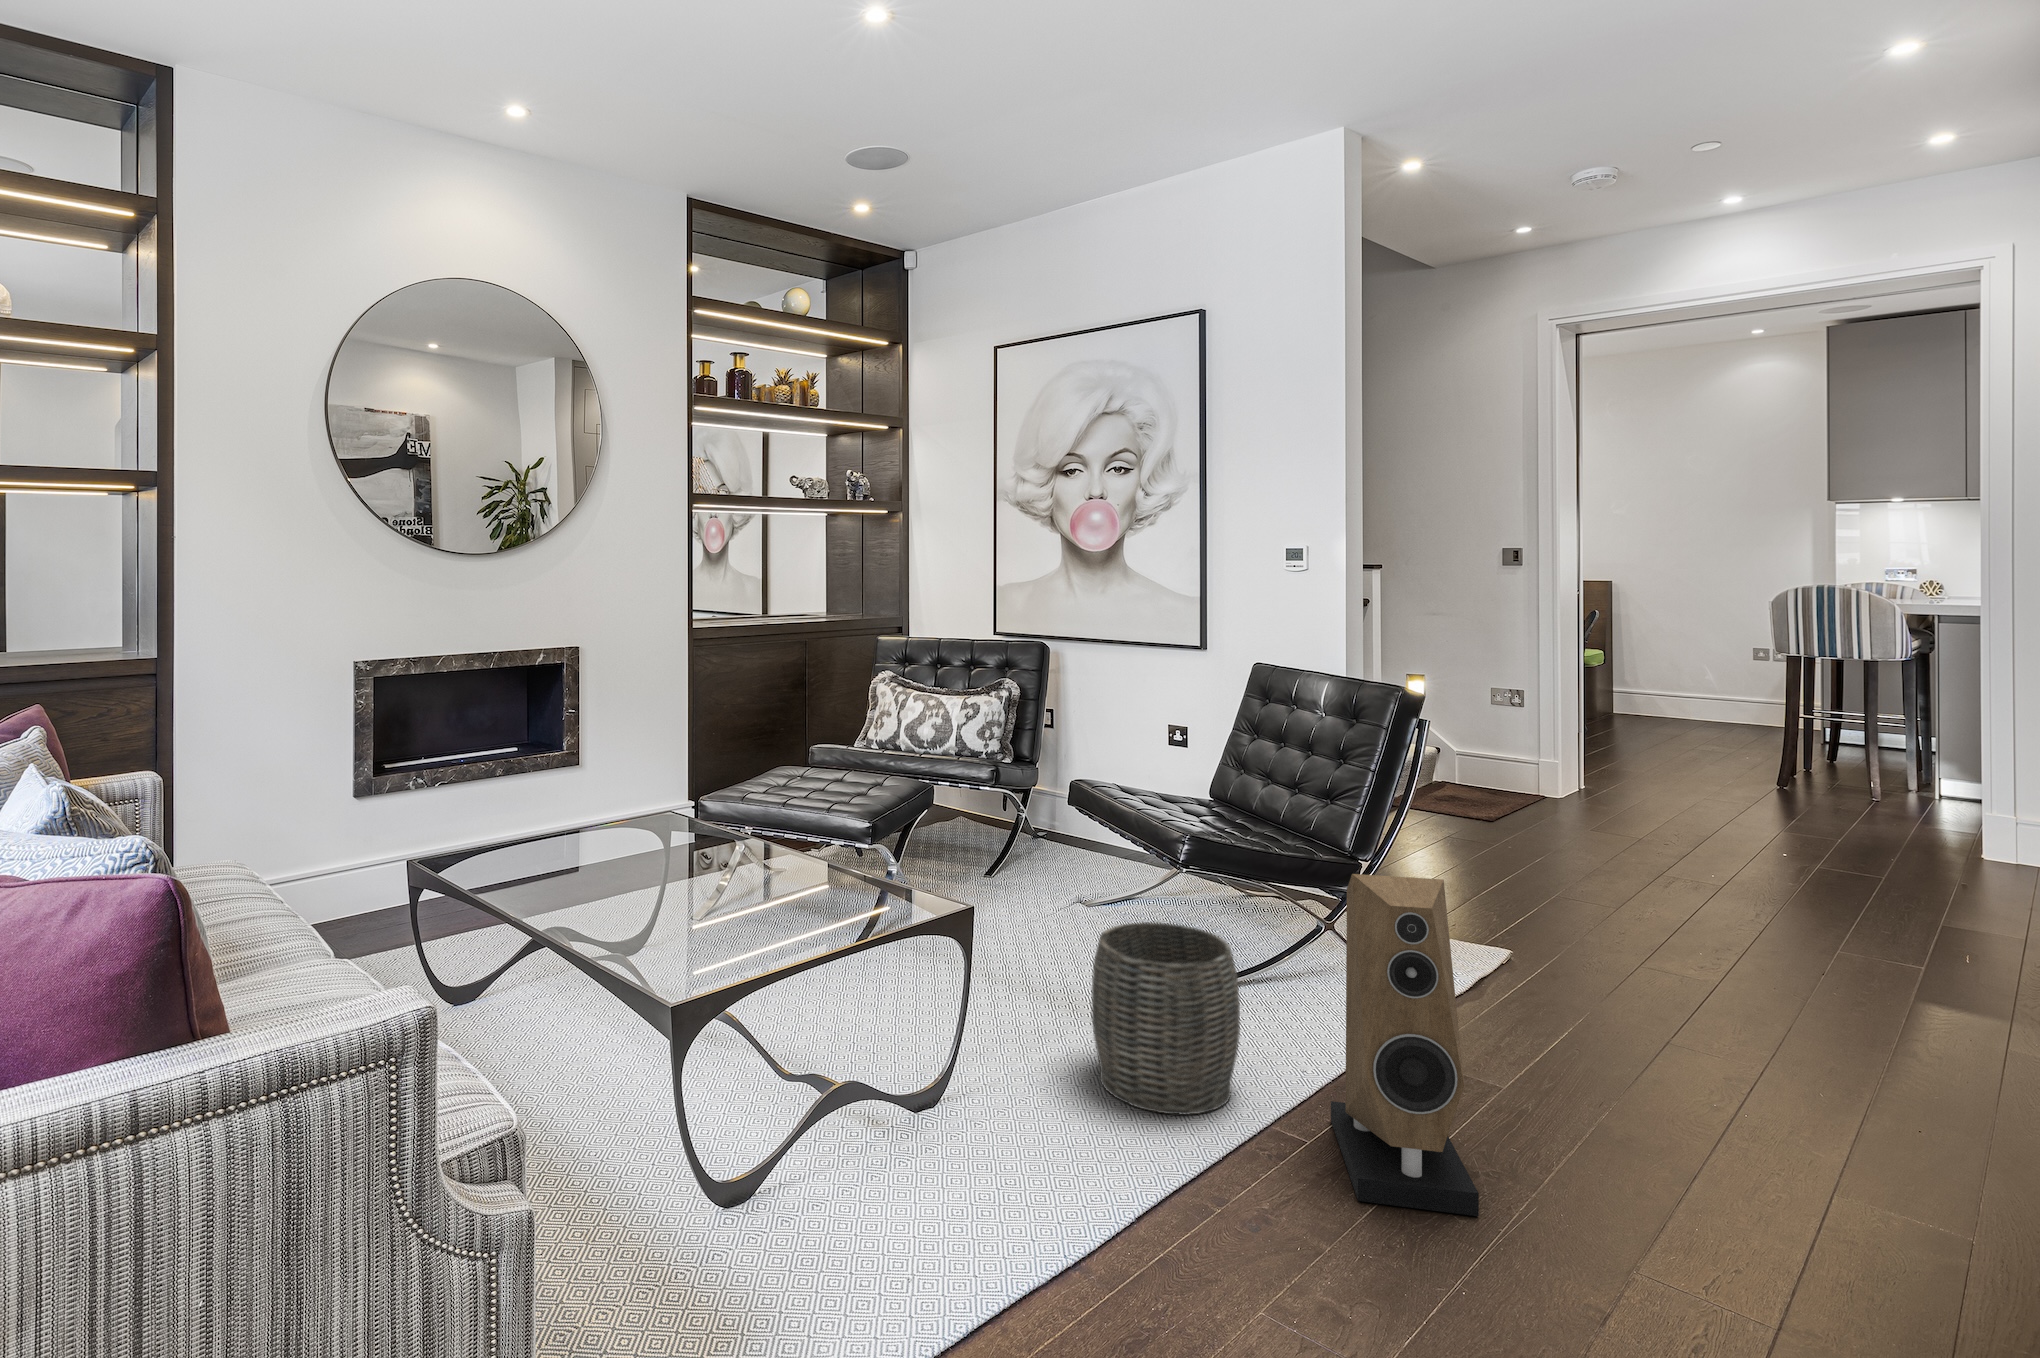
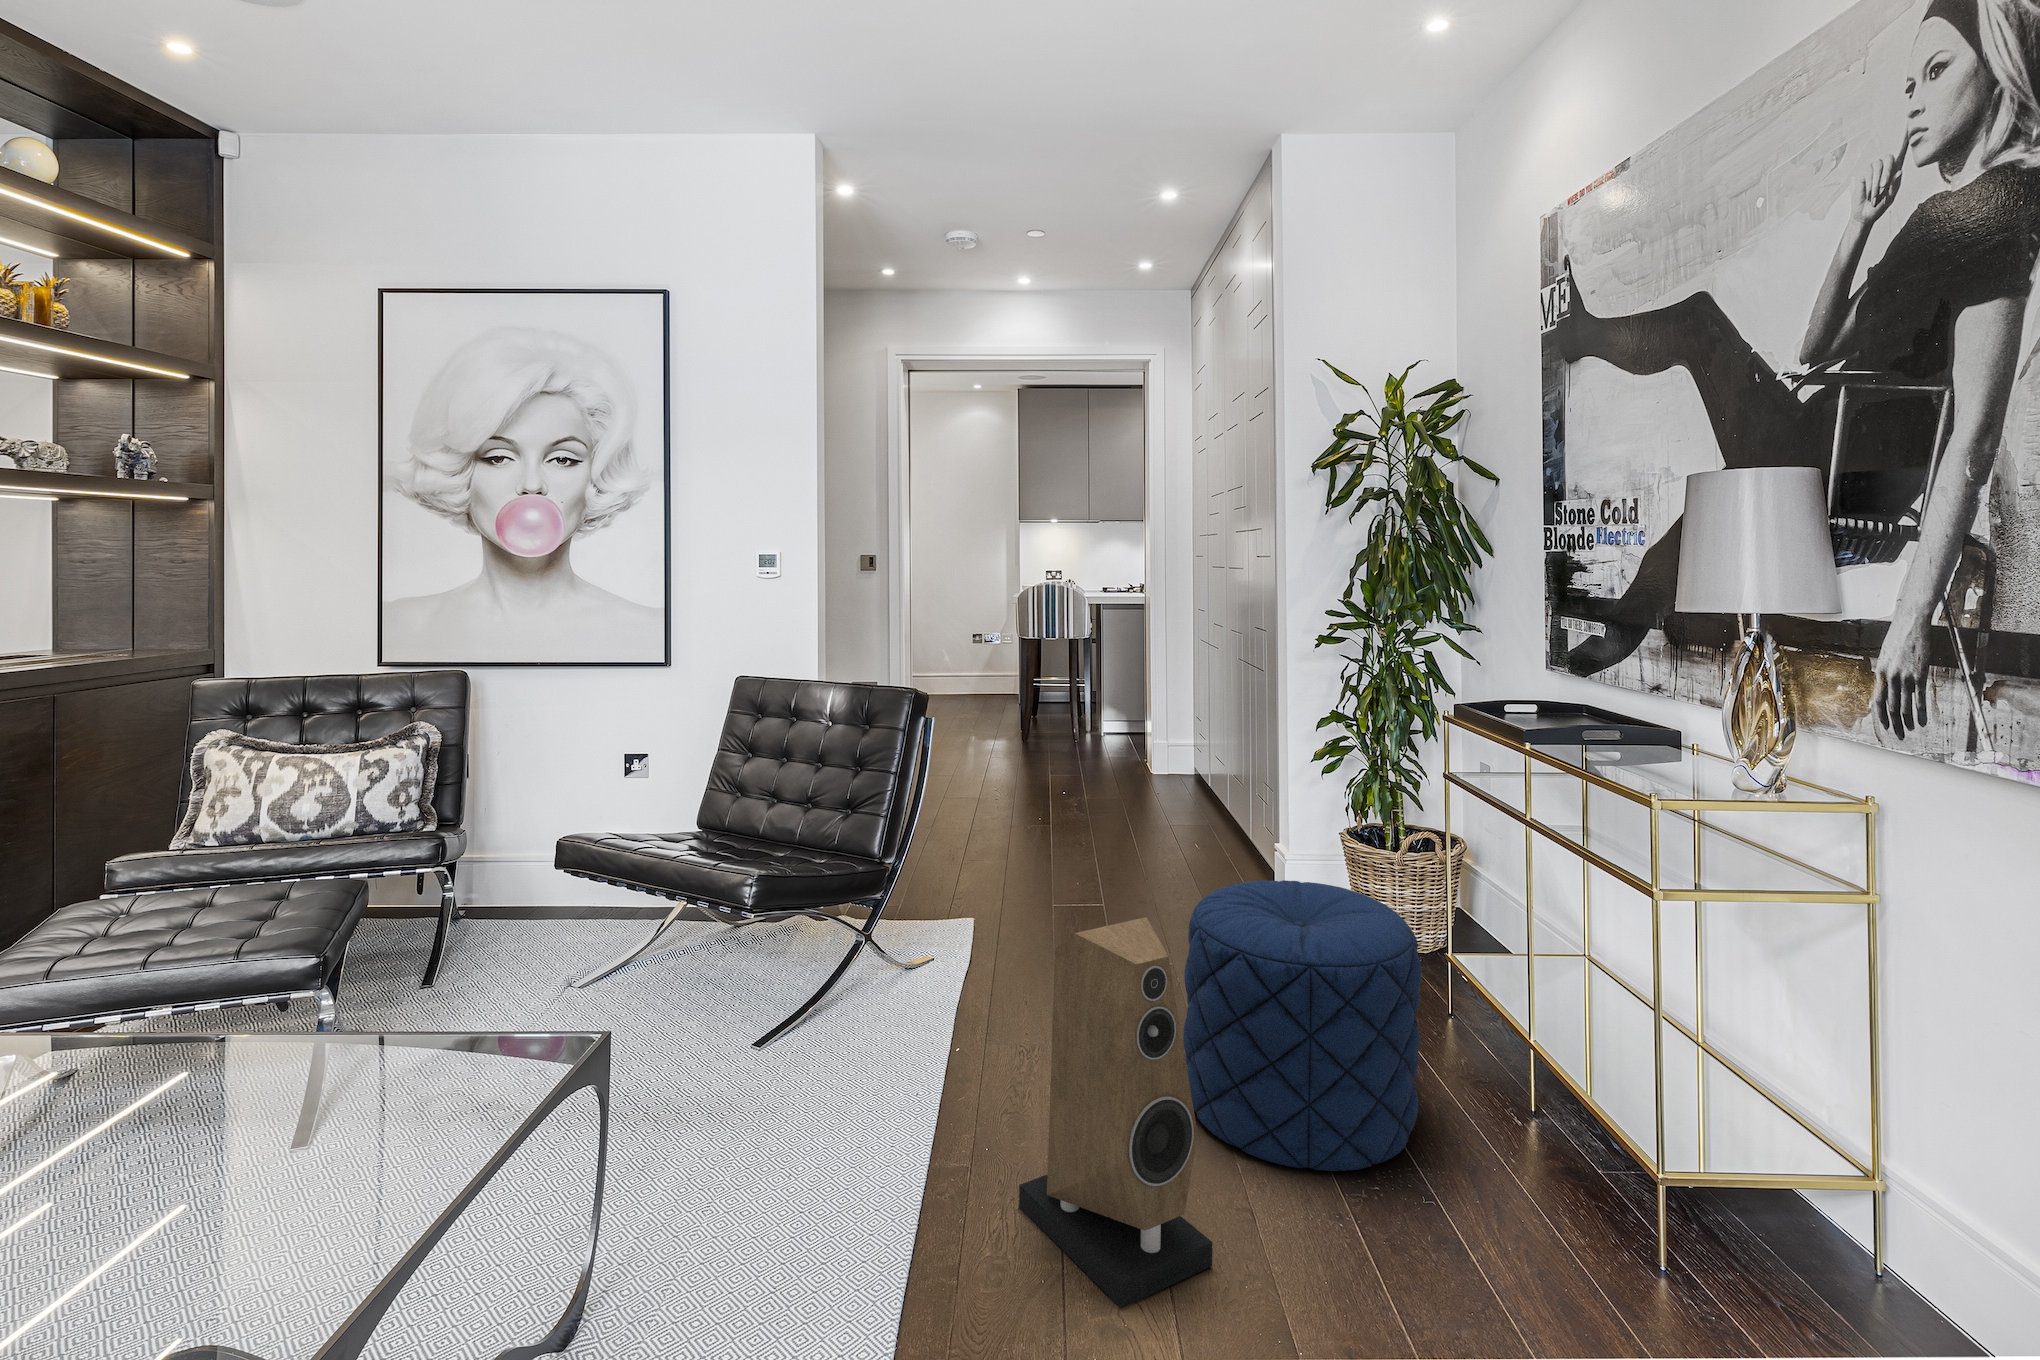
pouf: none [1581,908,1915,1244] -> present [1183,880,1421,1171]
woven basket: present [1092,922,1240,1115] -> none [746,1026,925,1296]

